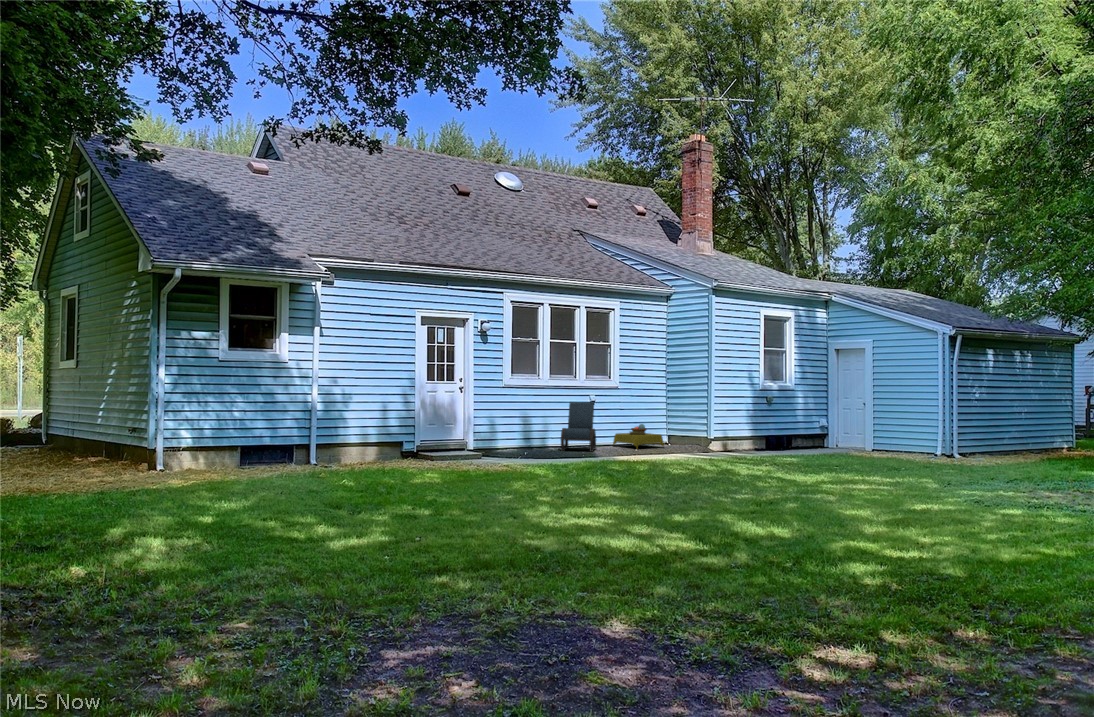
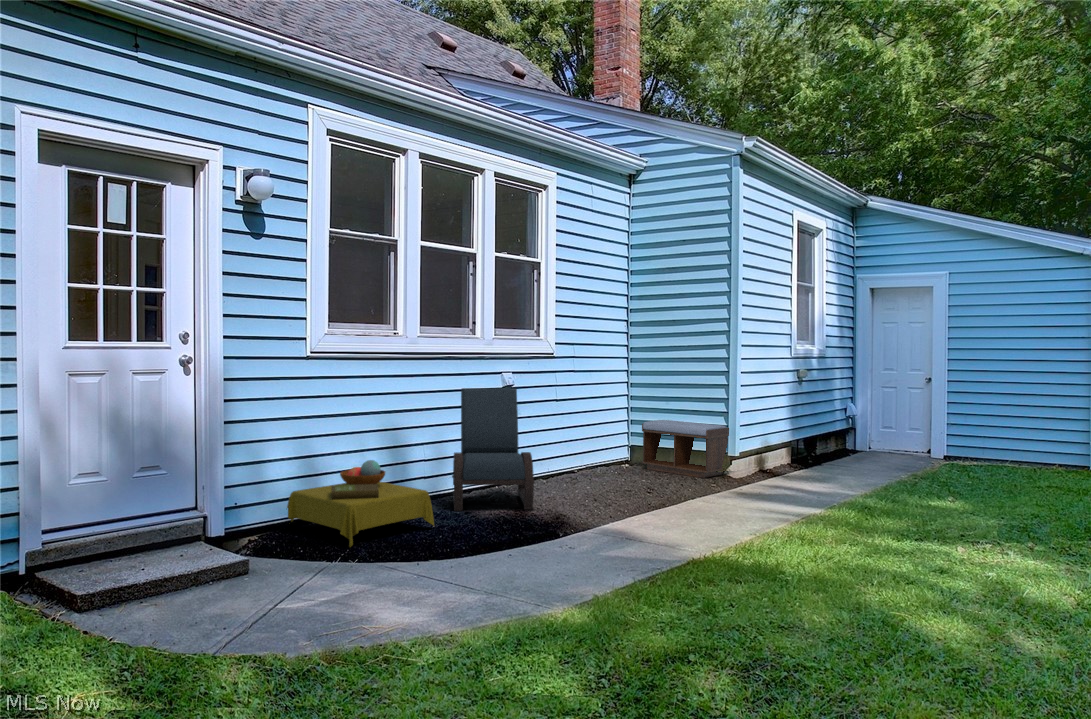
bench: none [668,421,708,448] -> present [641,420,729,478]
side table: present [613,424,664,448] -> present [287,460,434,547]

